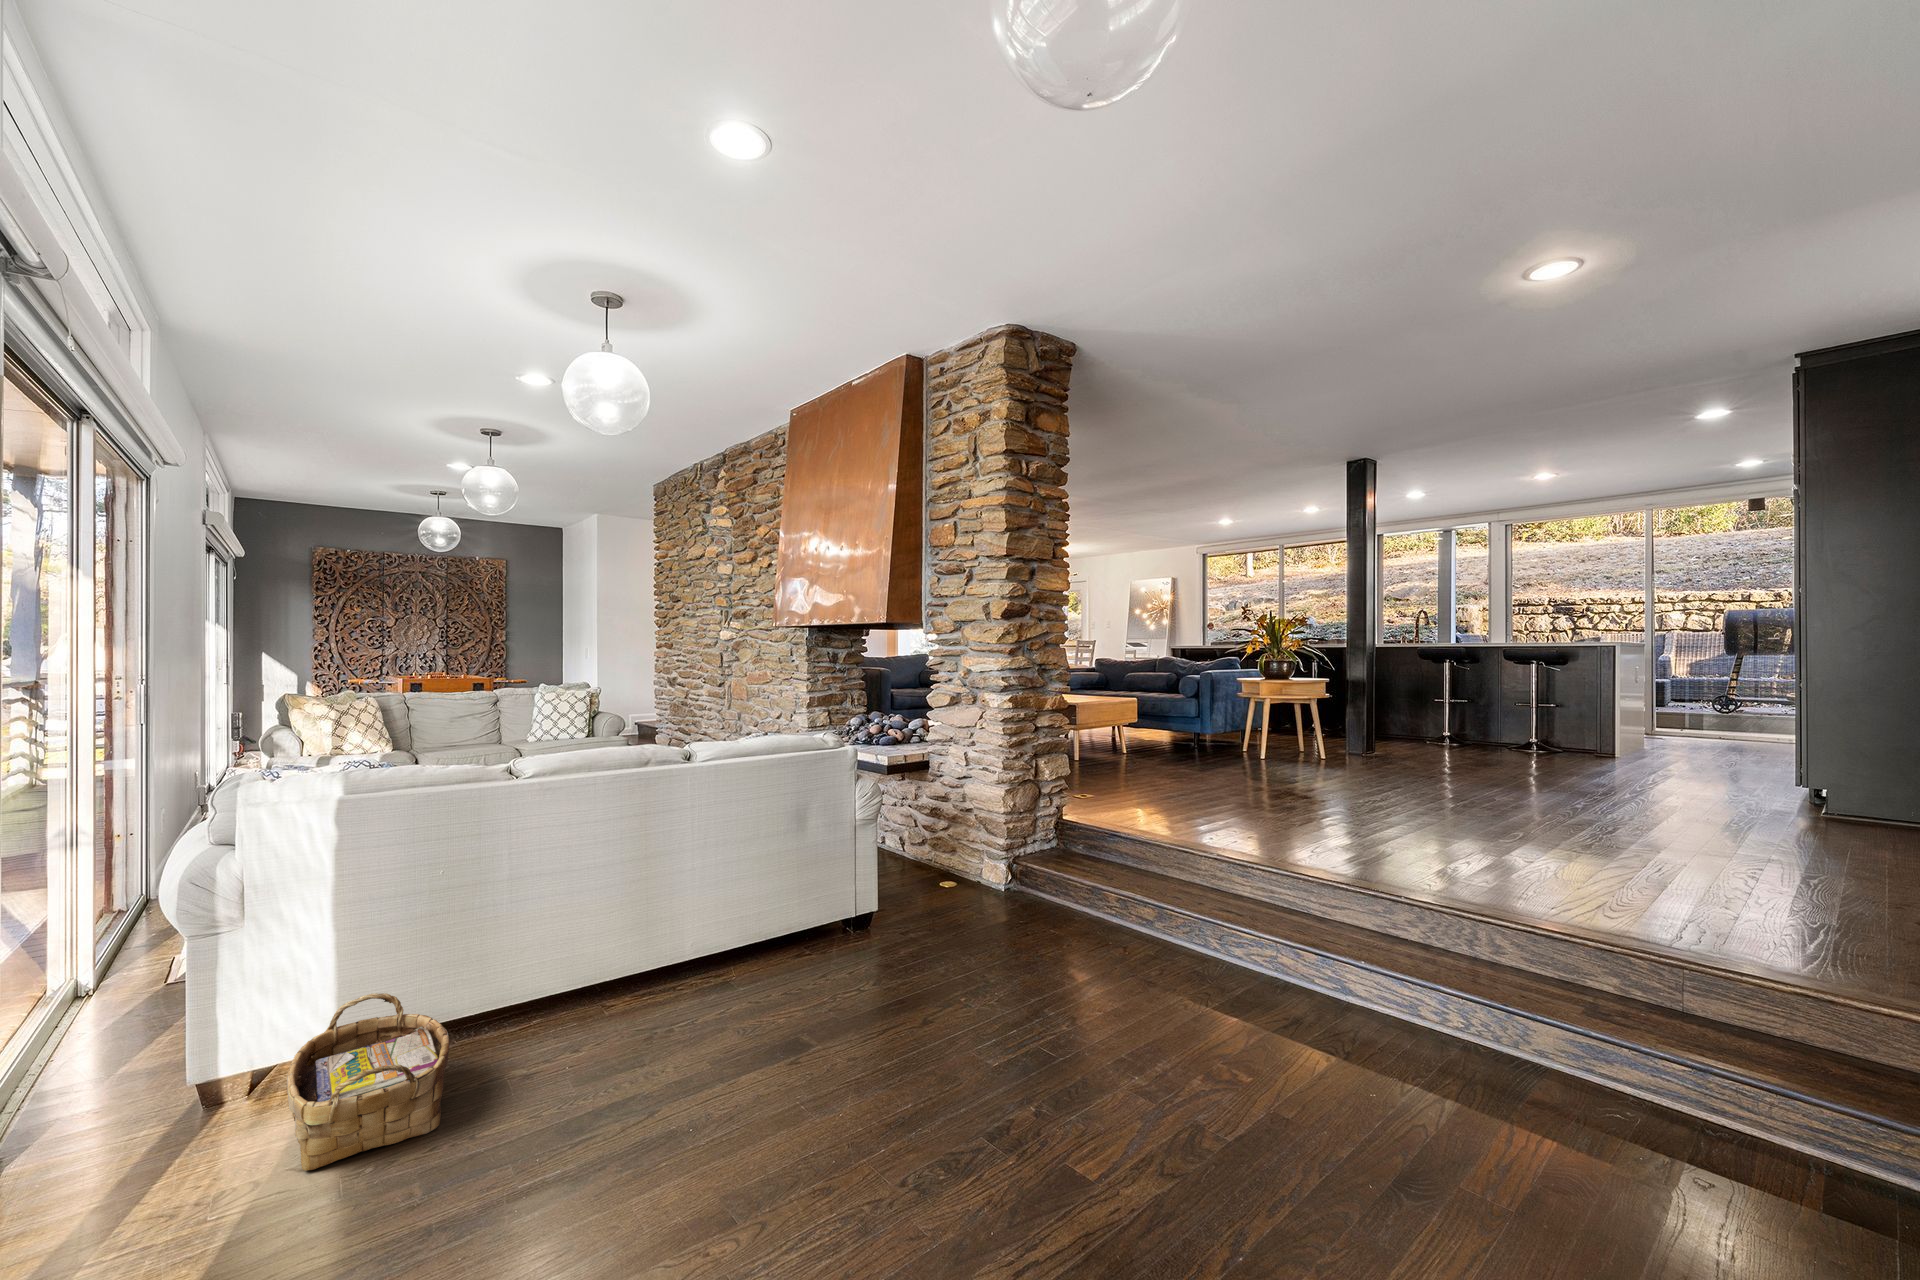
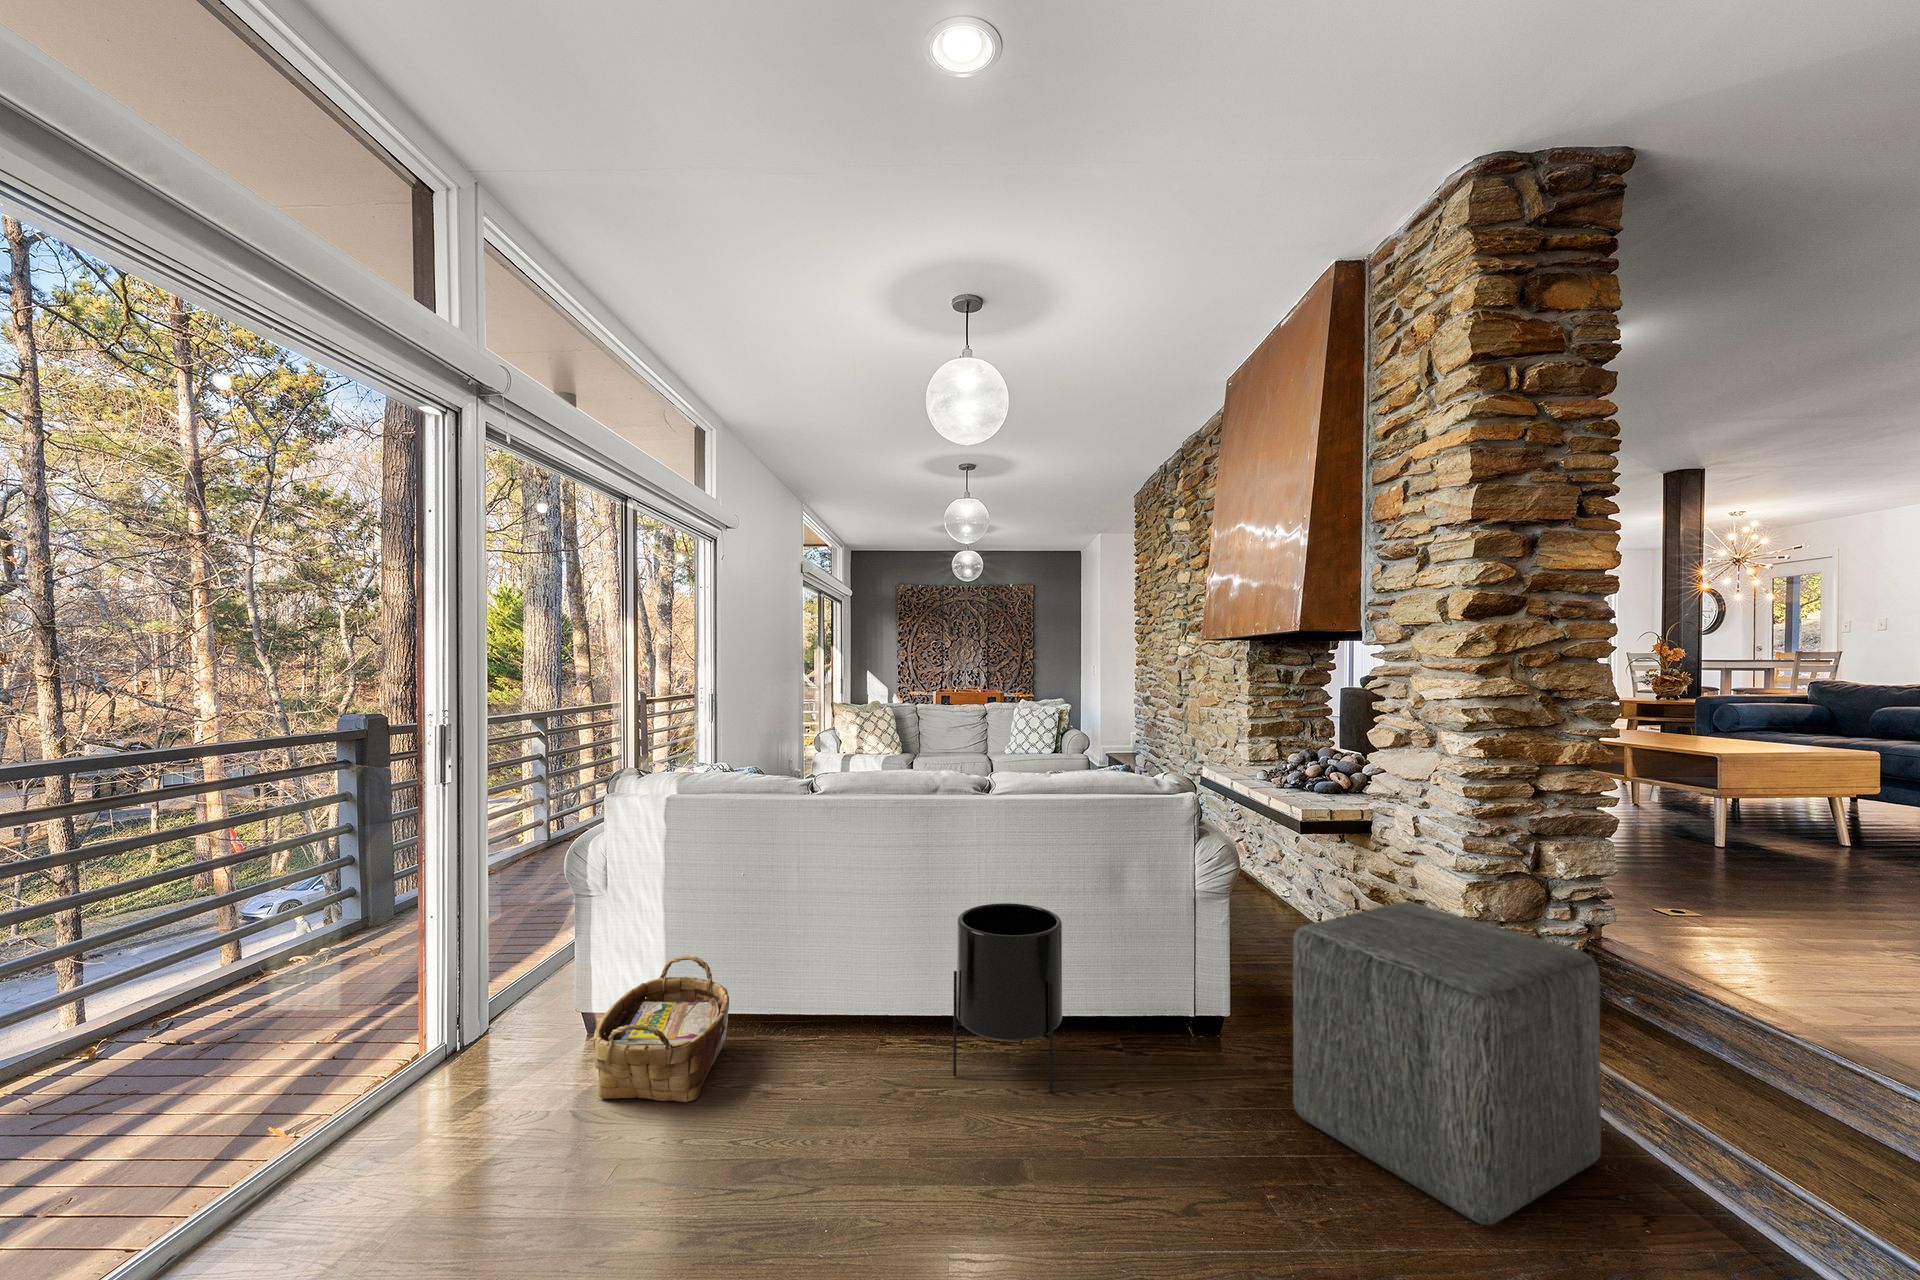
ottoman: none [938,807,1090,977] -> present [1293,902,1601,1225]
planter: none [683,862,776,1019] -> present [953,903,1062,1093]

